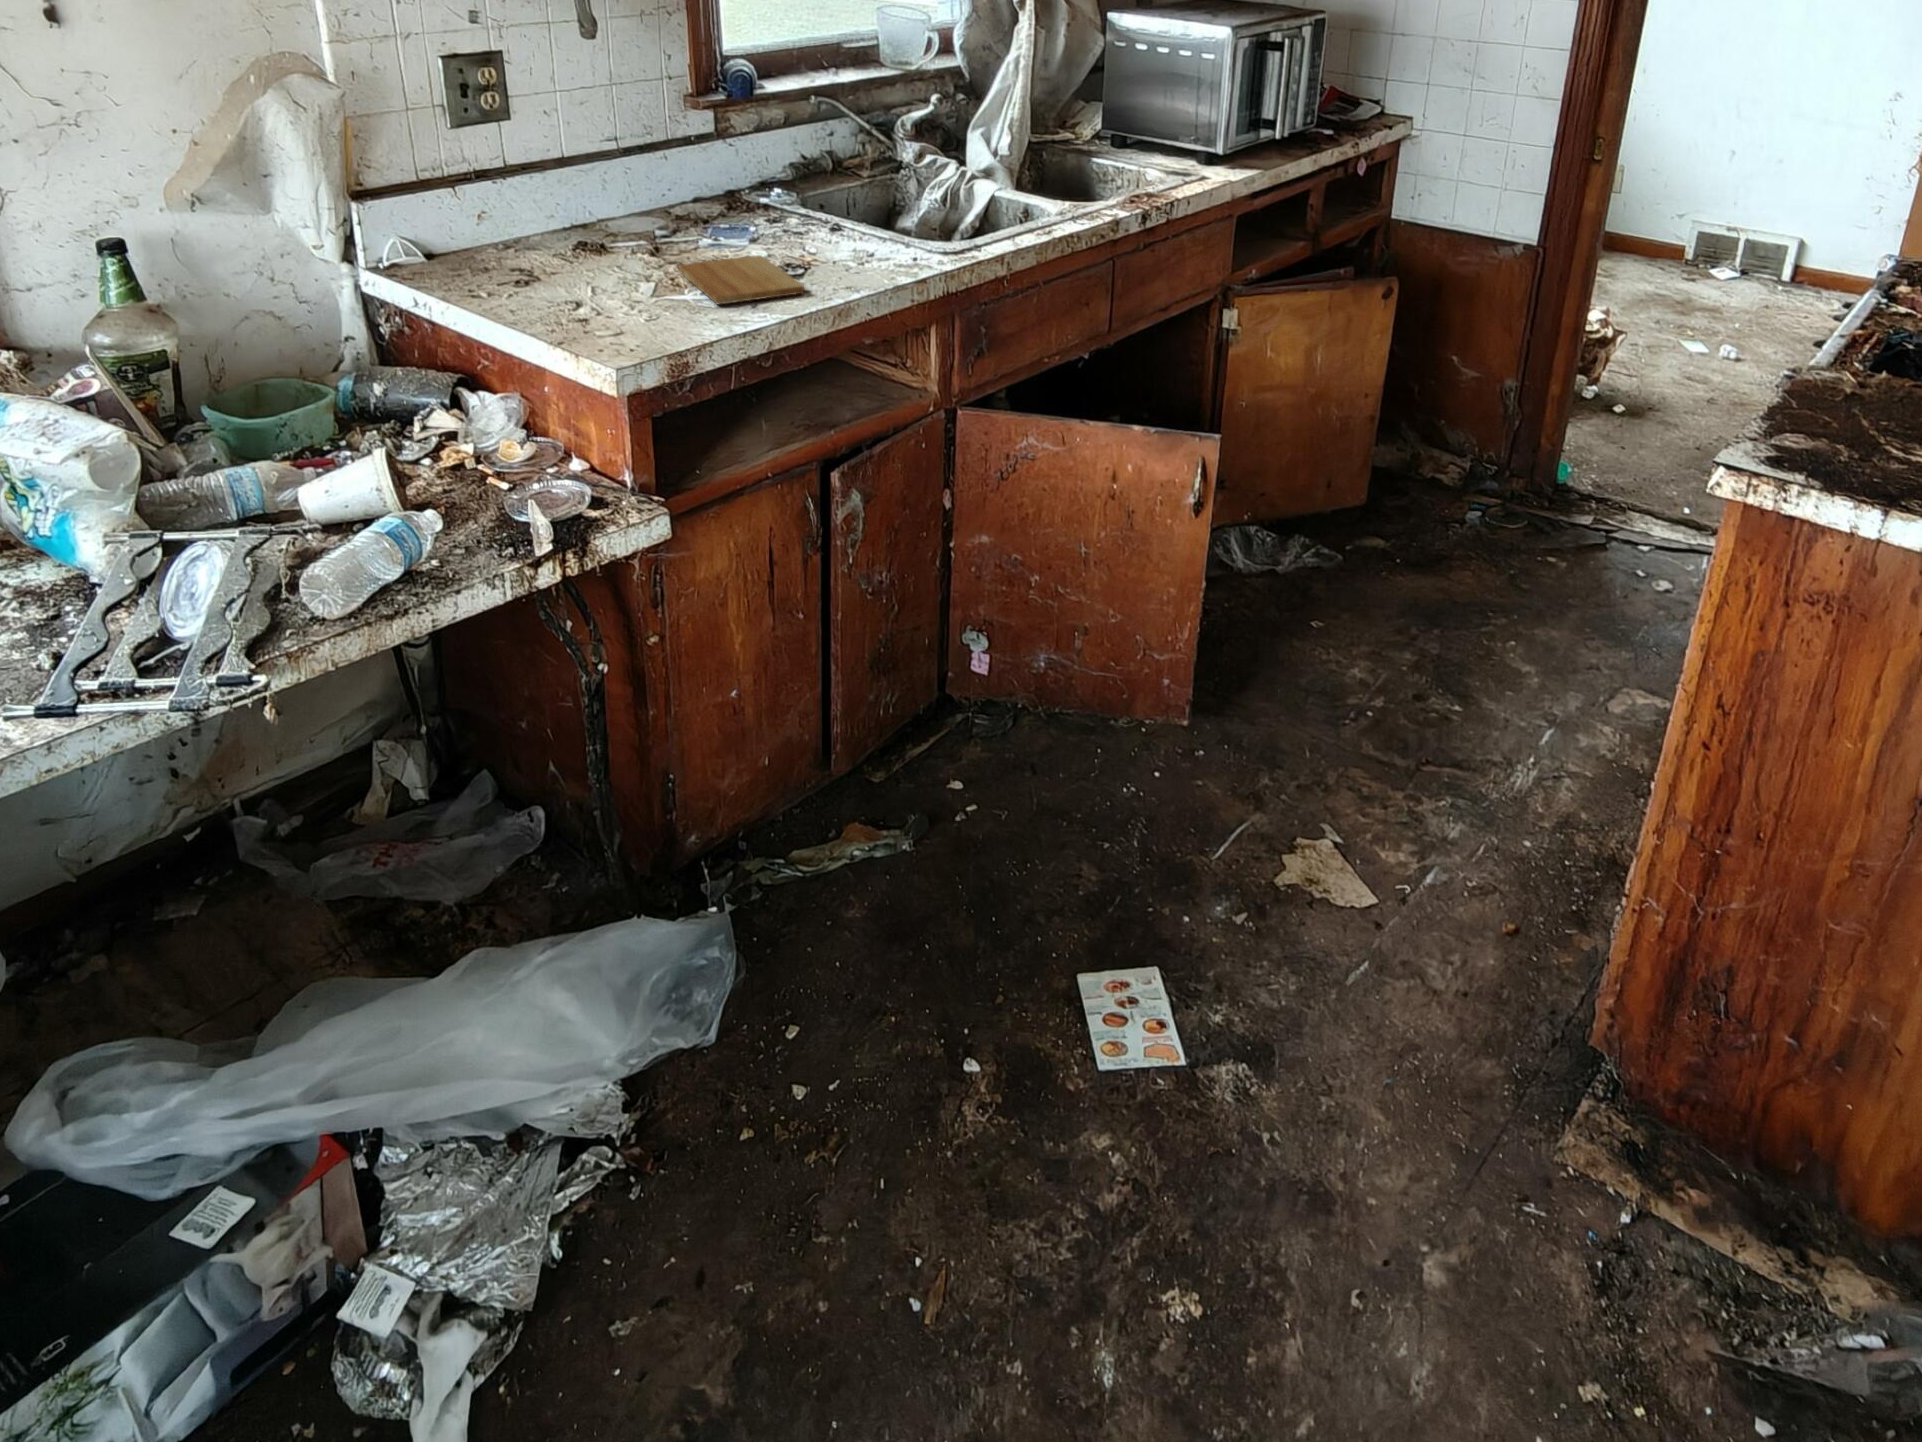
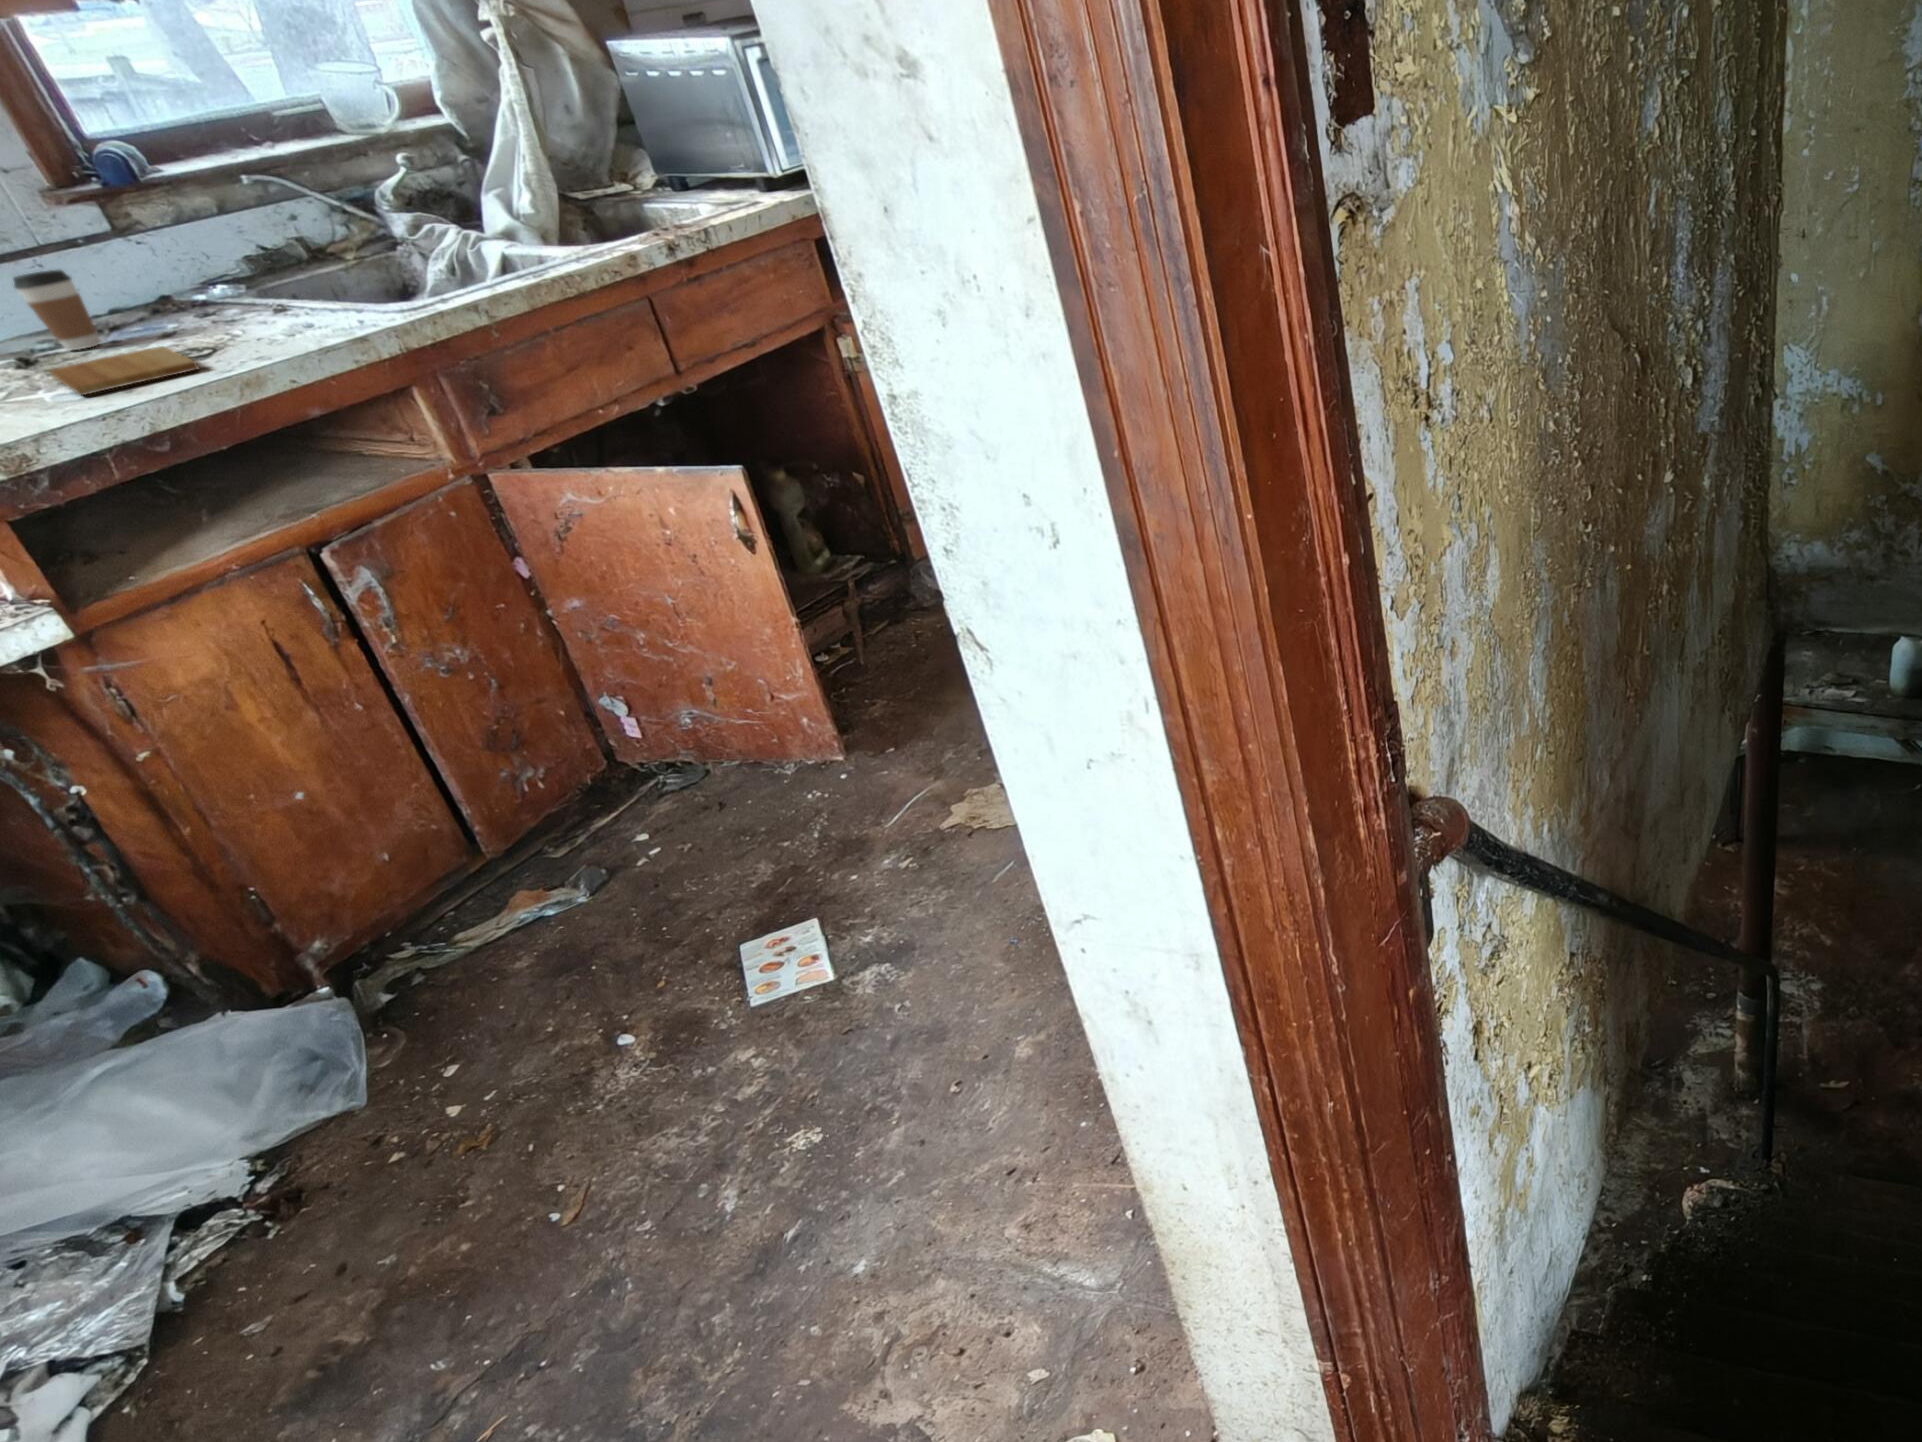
coffee cup: none [663,171,704,240] -> present [13,270,100,350]

